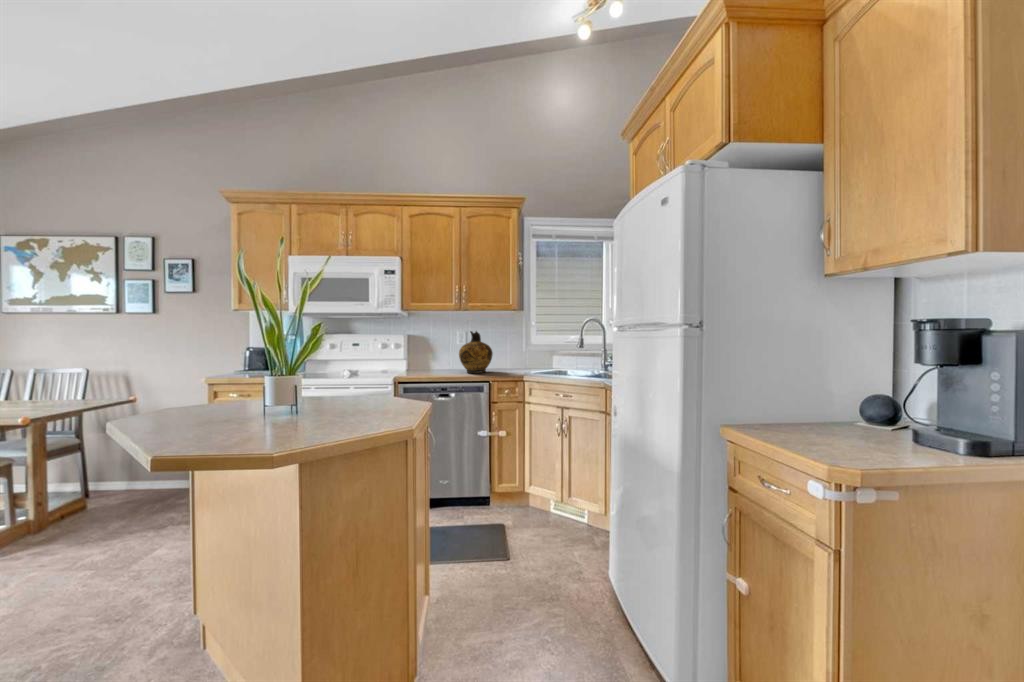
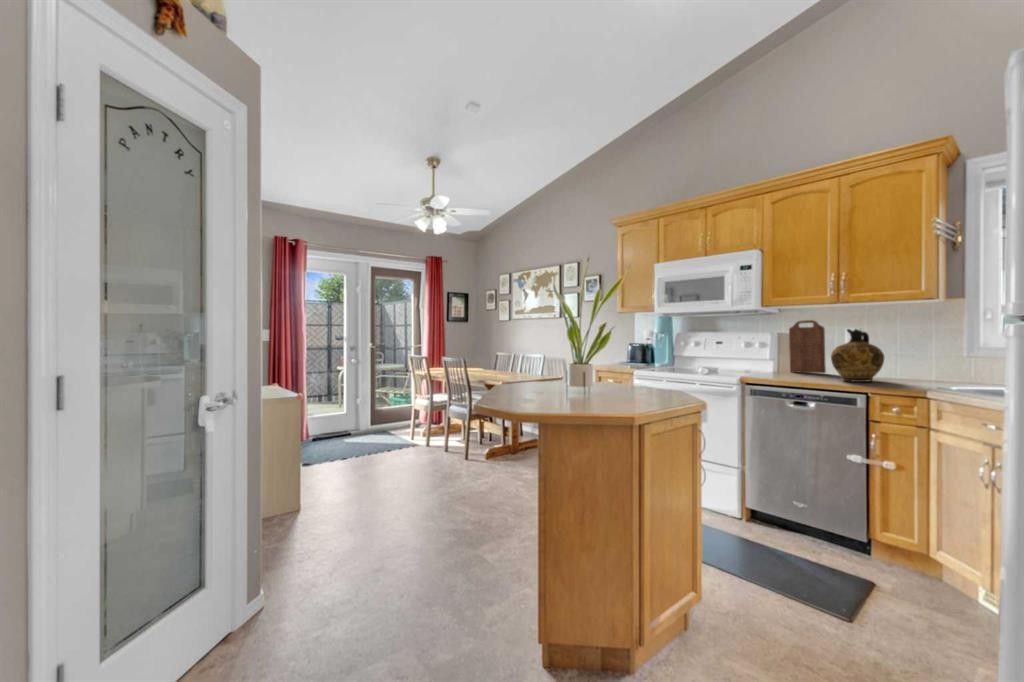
cutting board: none [419,323,447,369] -> present [789,320,826,373]

